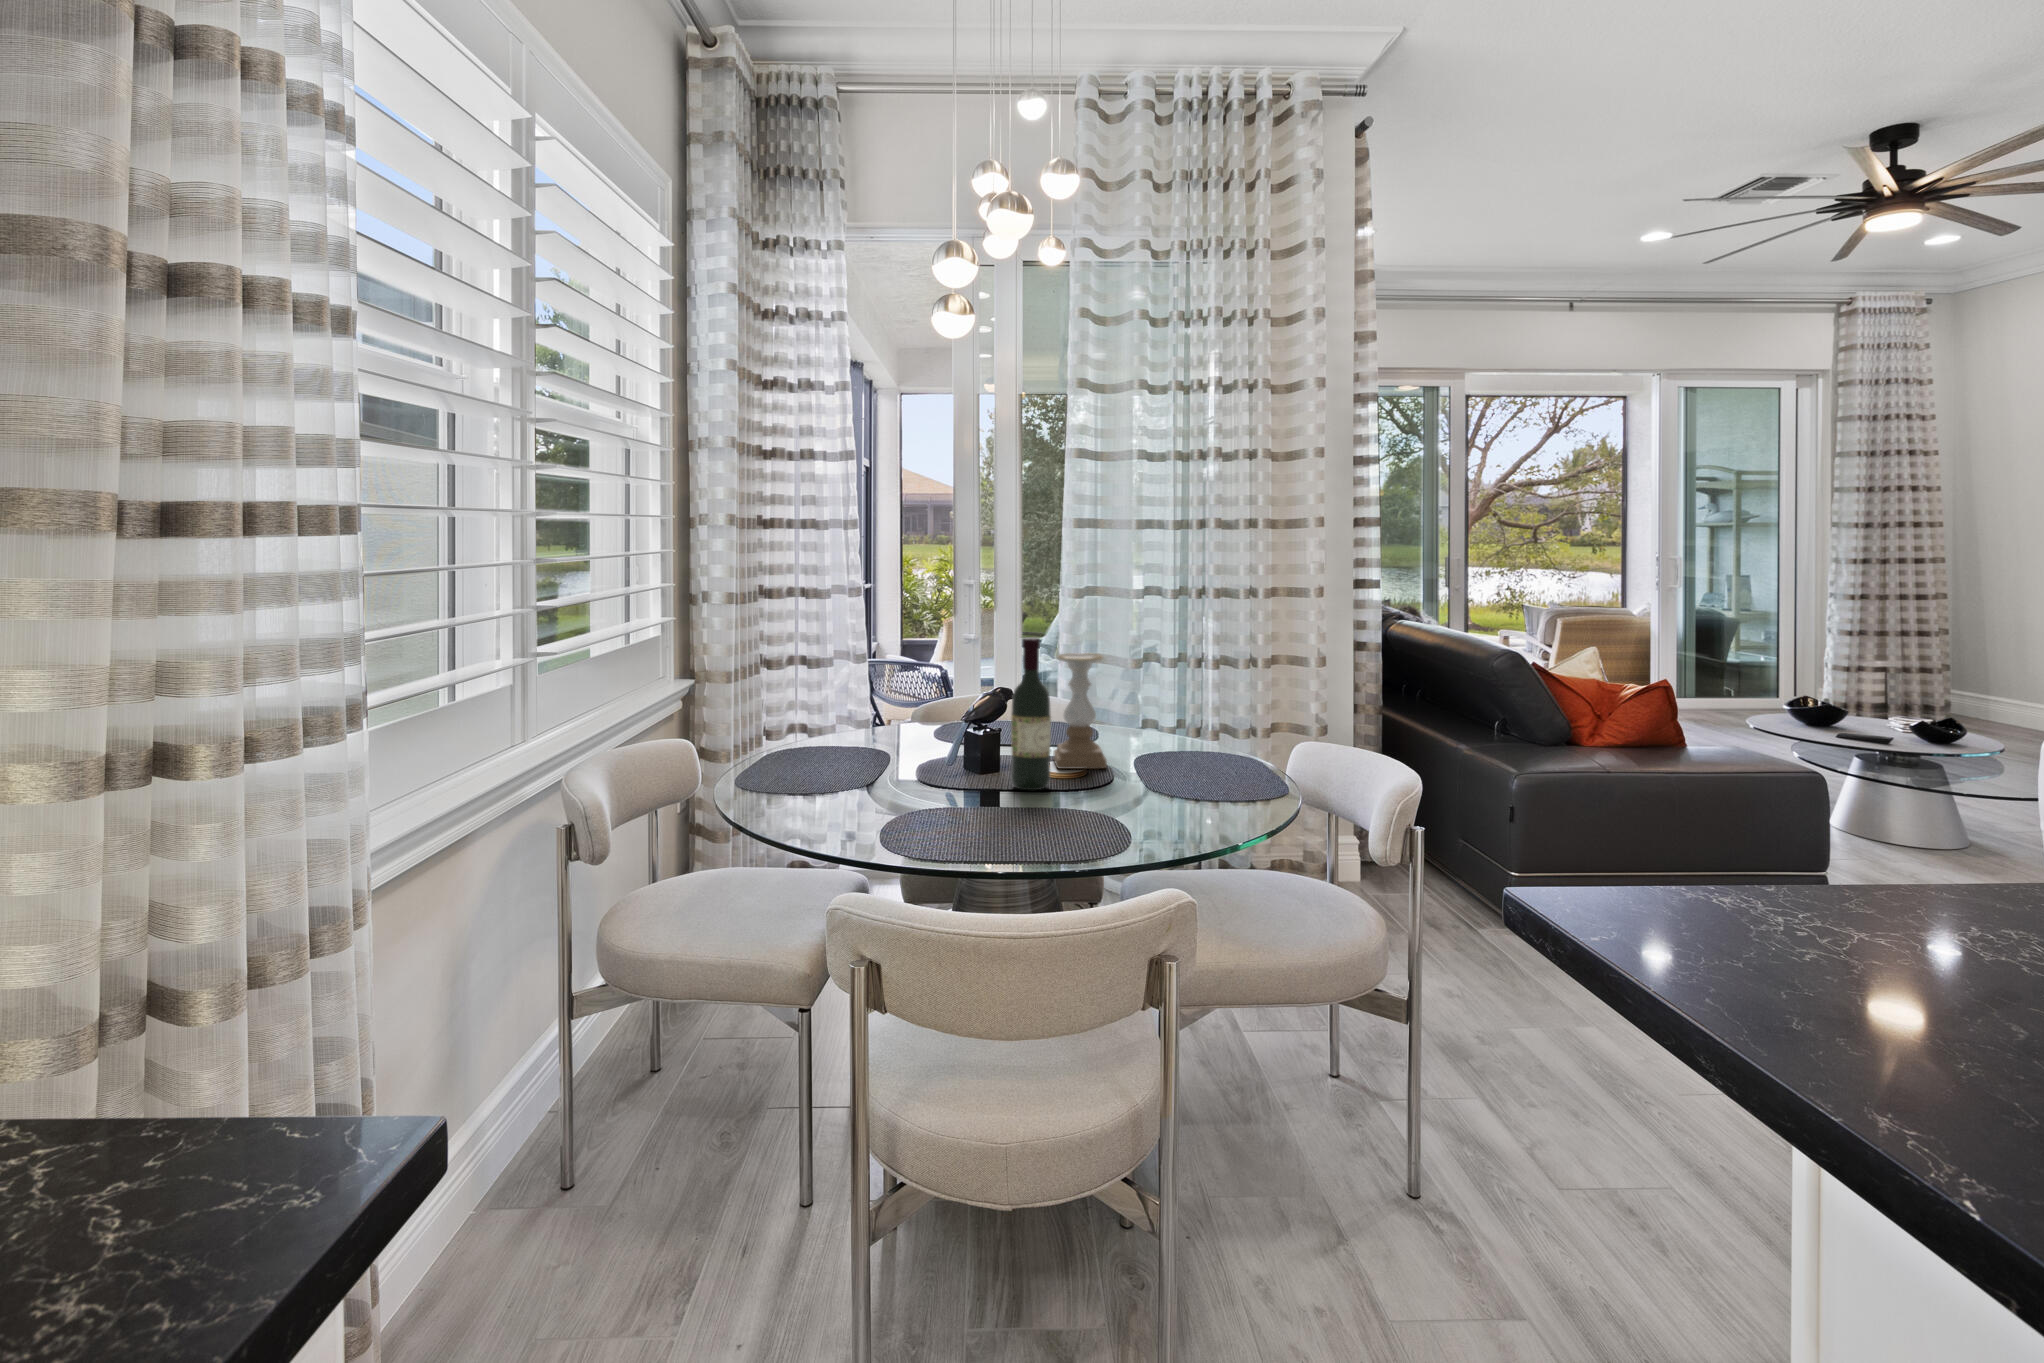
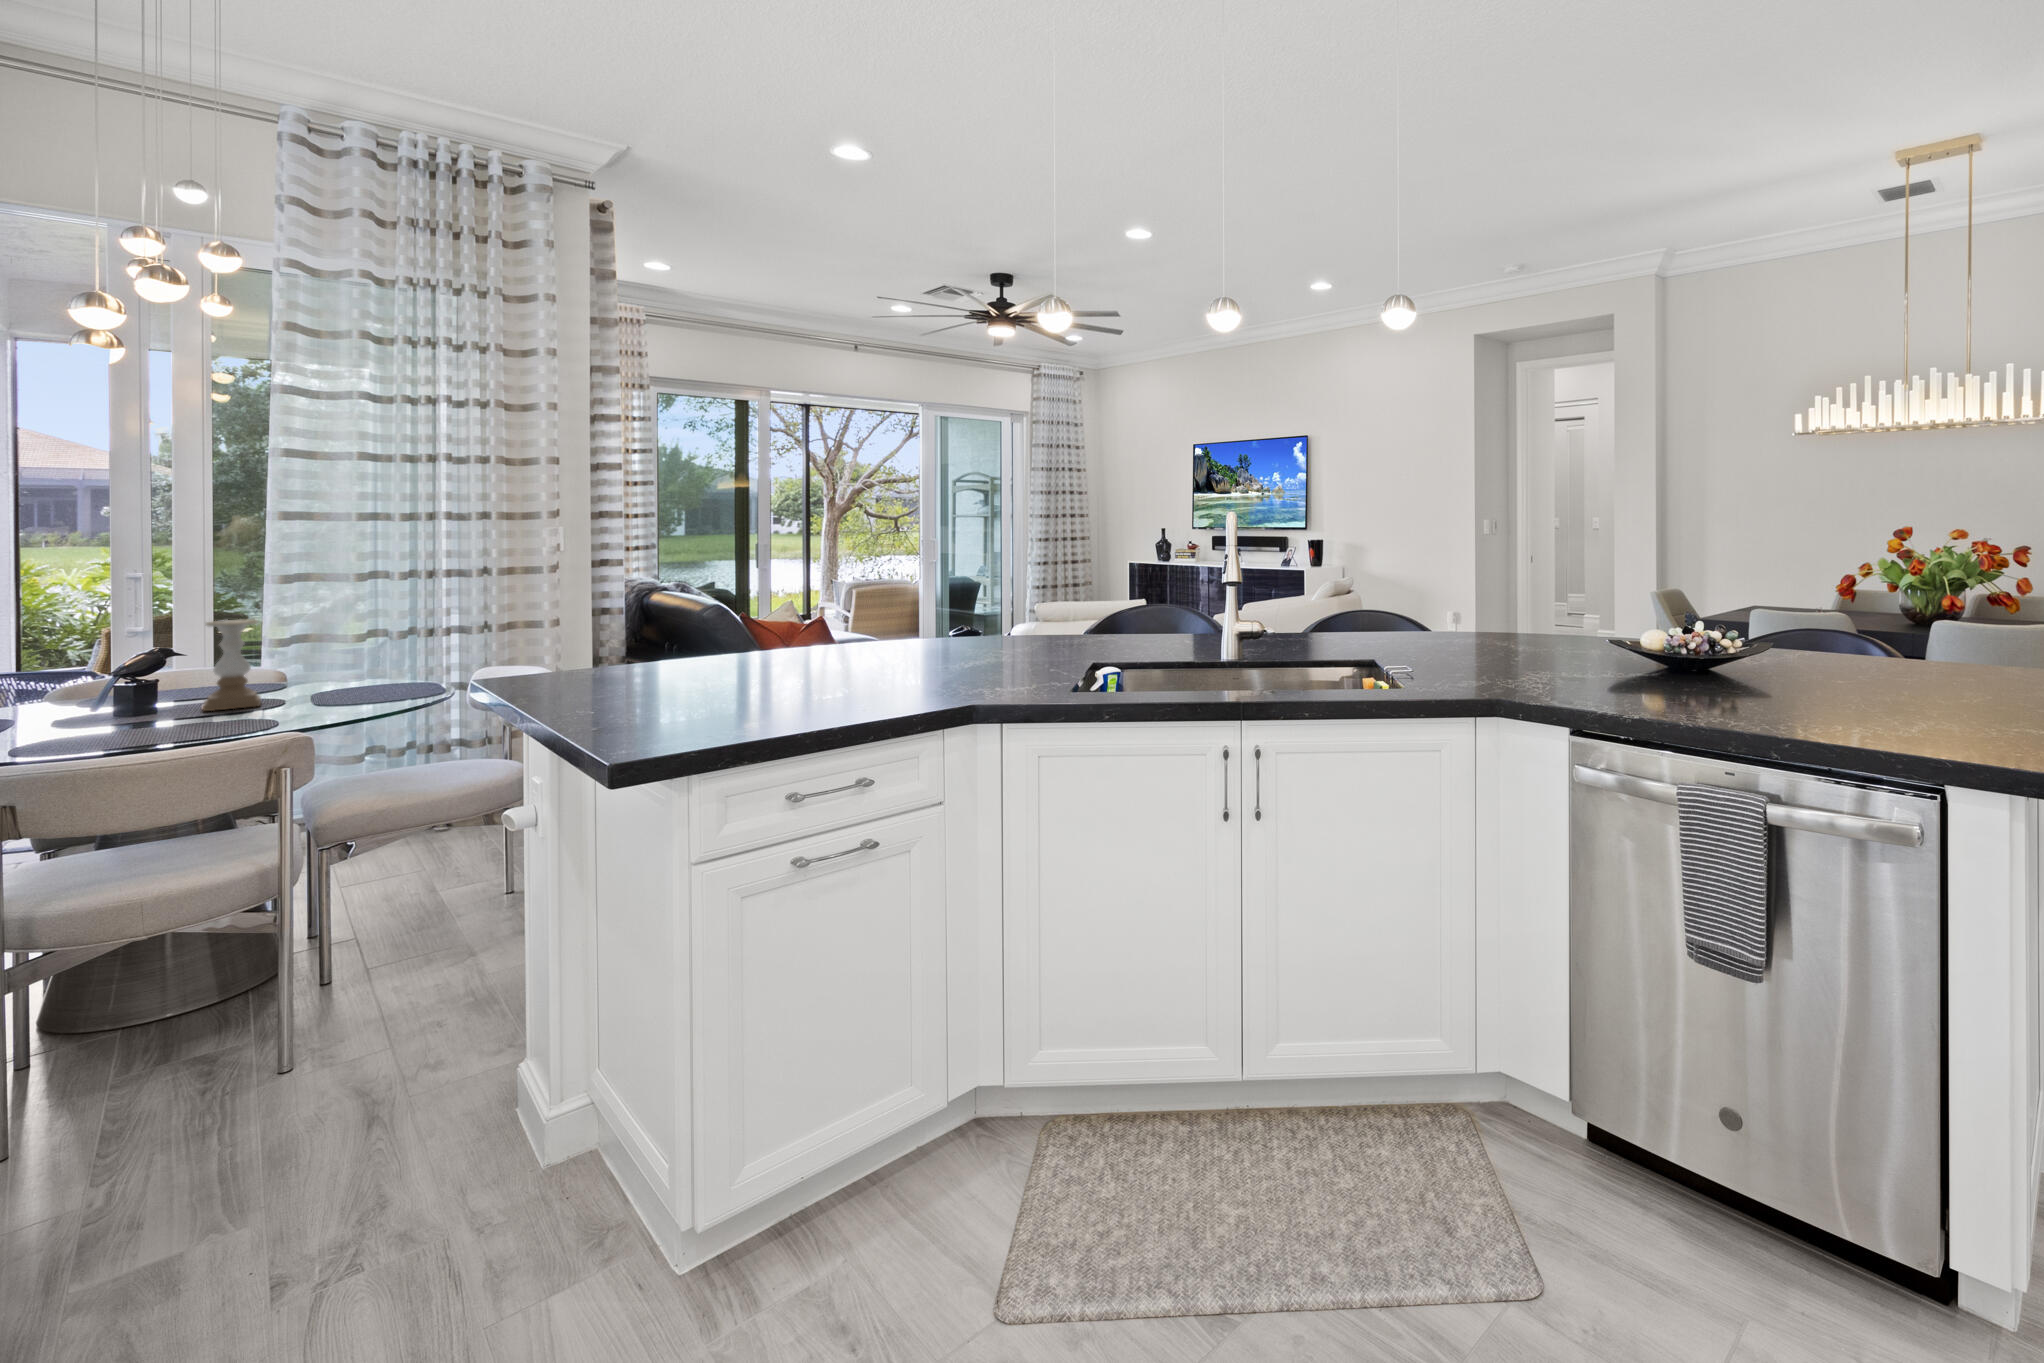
wine bottle: present [1011,637,1051,790] -> none [138,606,185,726]

